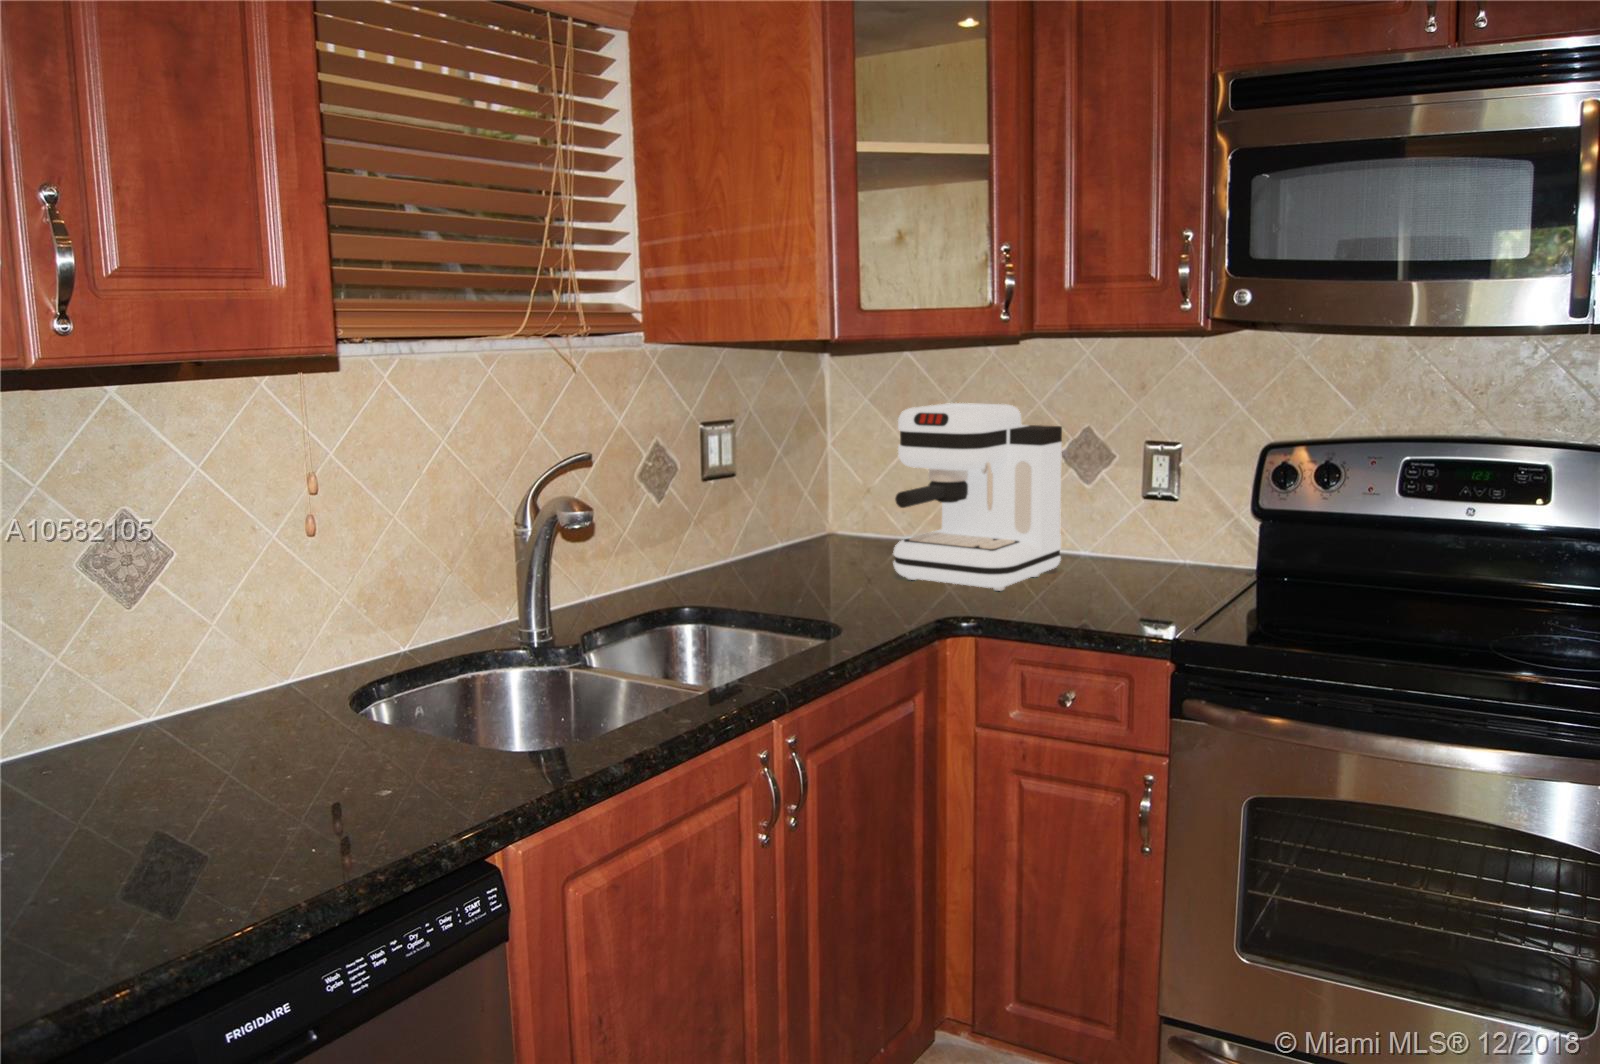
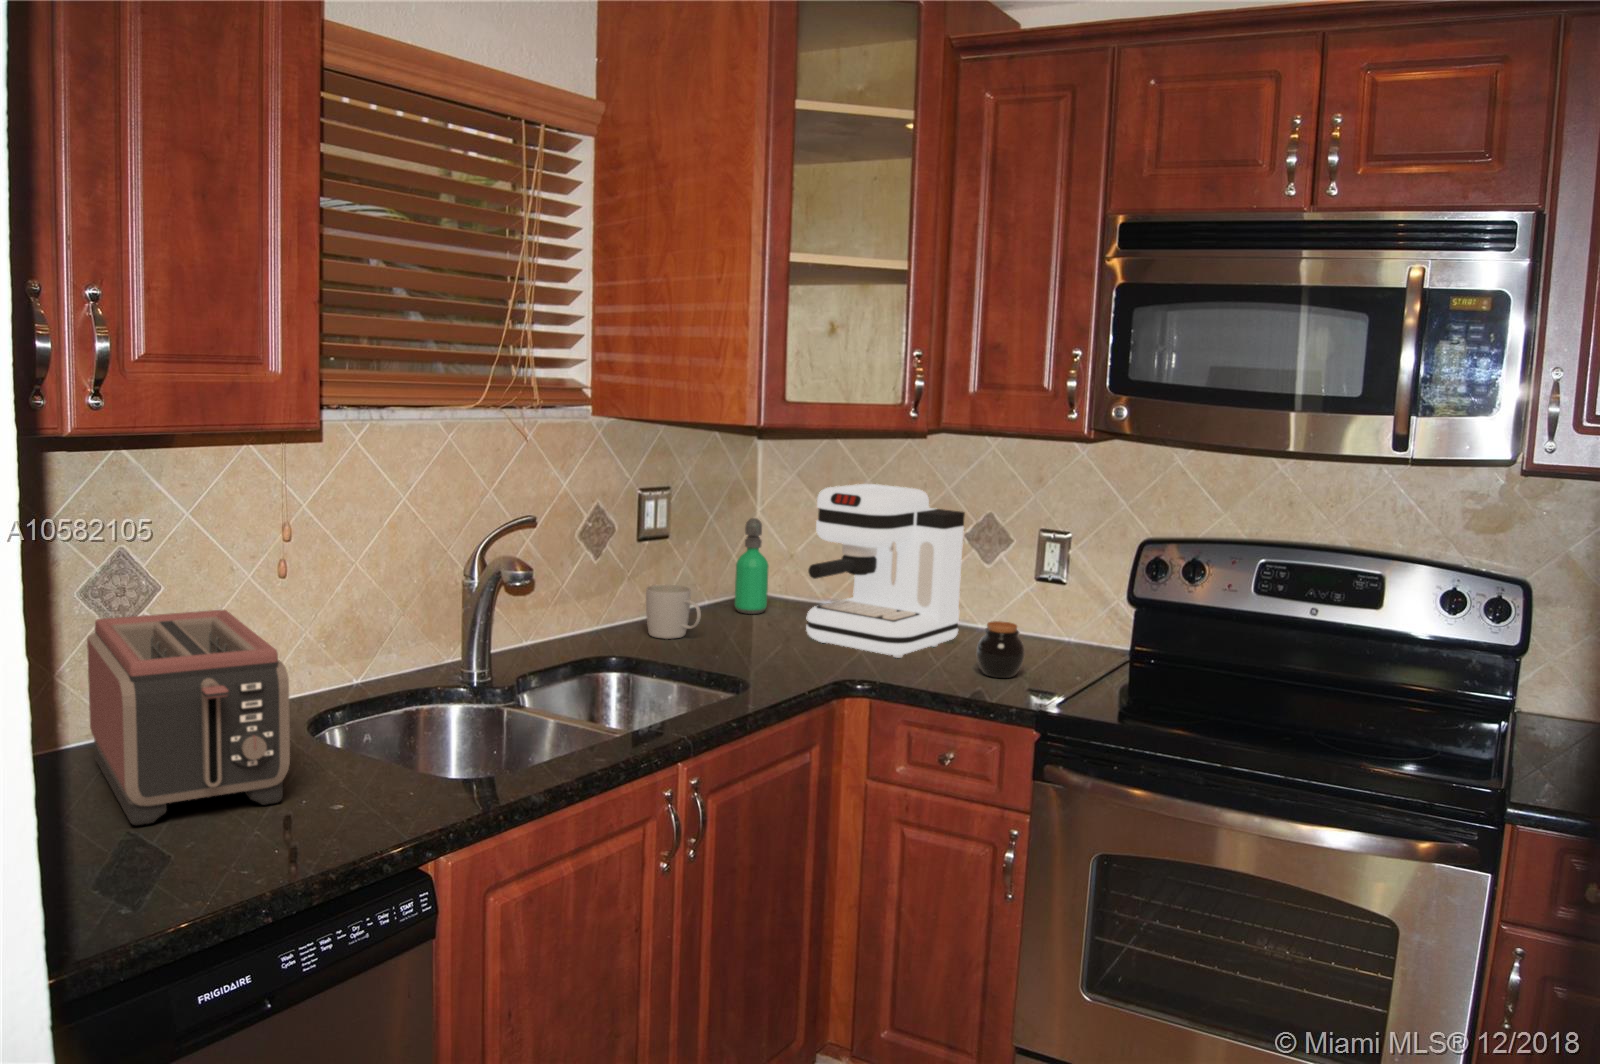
soap dispenser: none [809,451,845,555] -> present [735,518,769,614]
mug: none [716,527,778,585] -> present [646,585,701,639]
jar: none [1090,543,1145,605] -> present [976,621,1025,678]
toaster: none [85,570,326,826] -> present [87,610,290,825]

